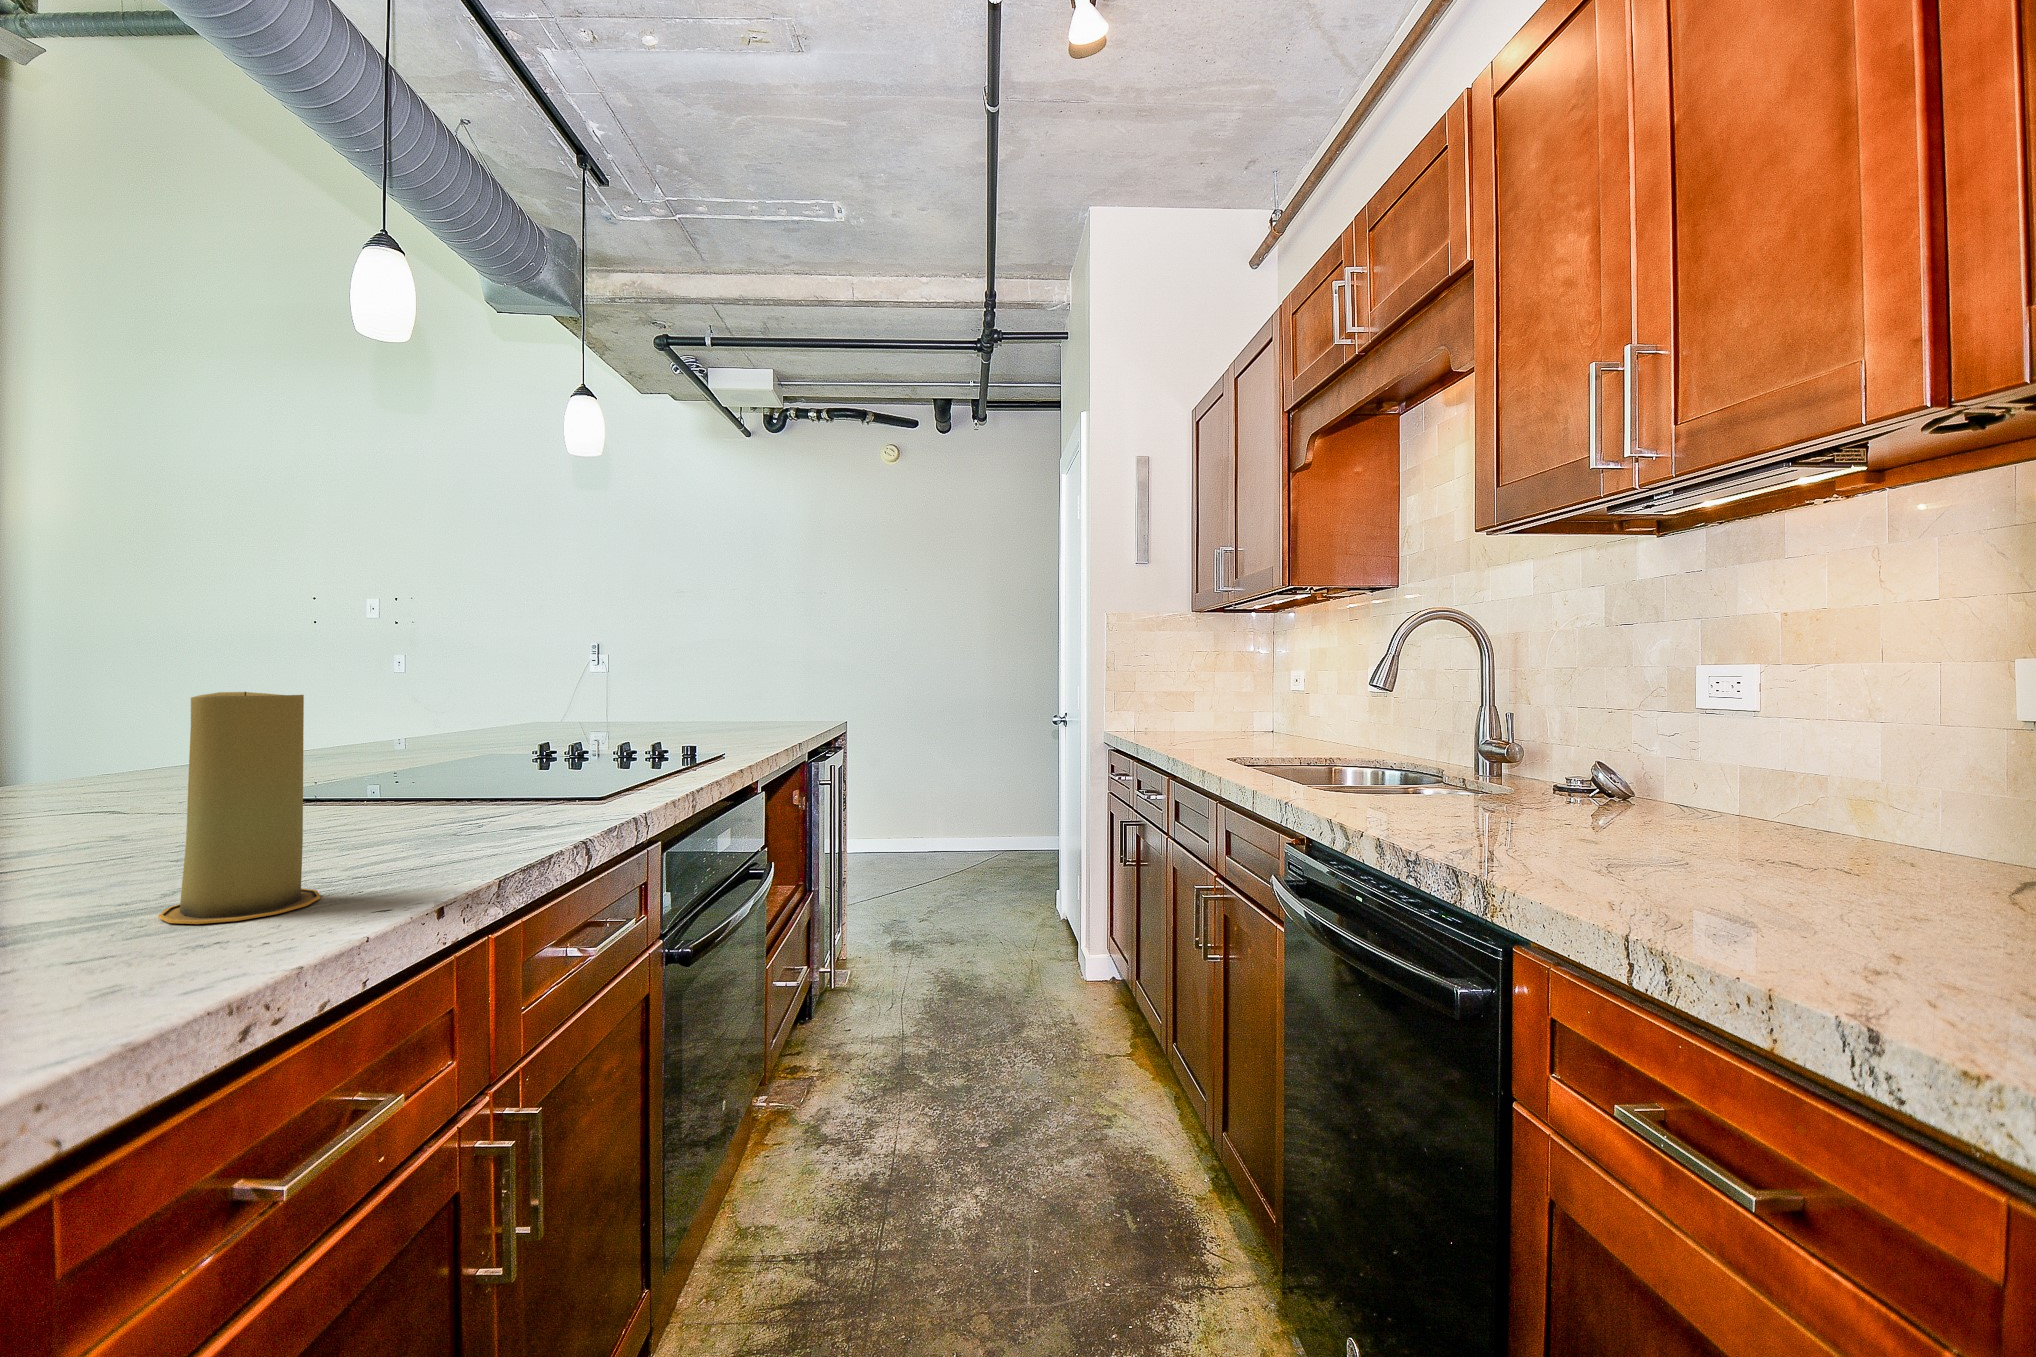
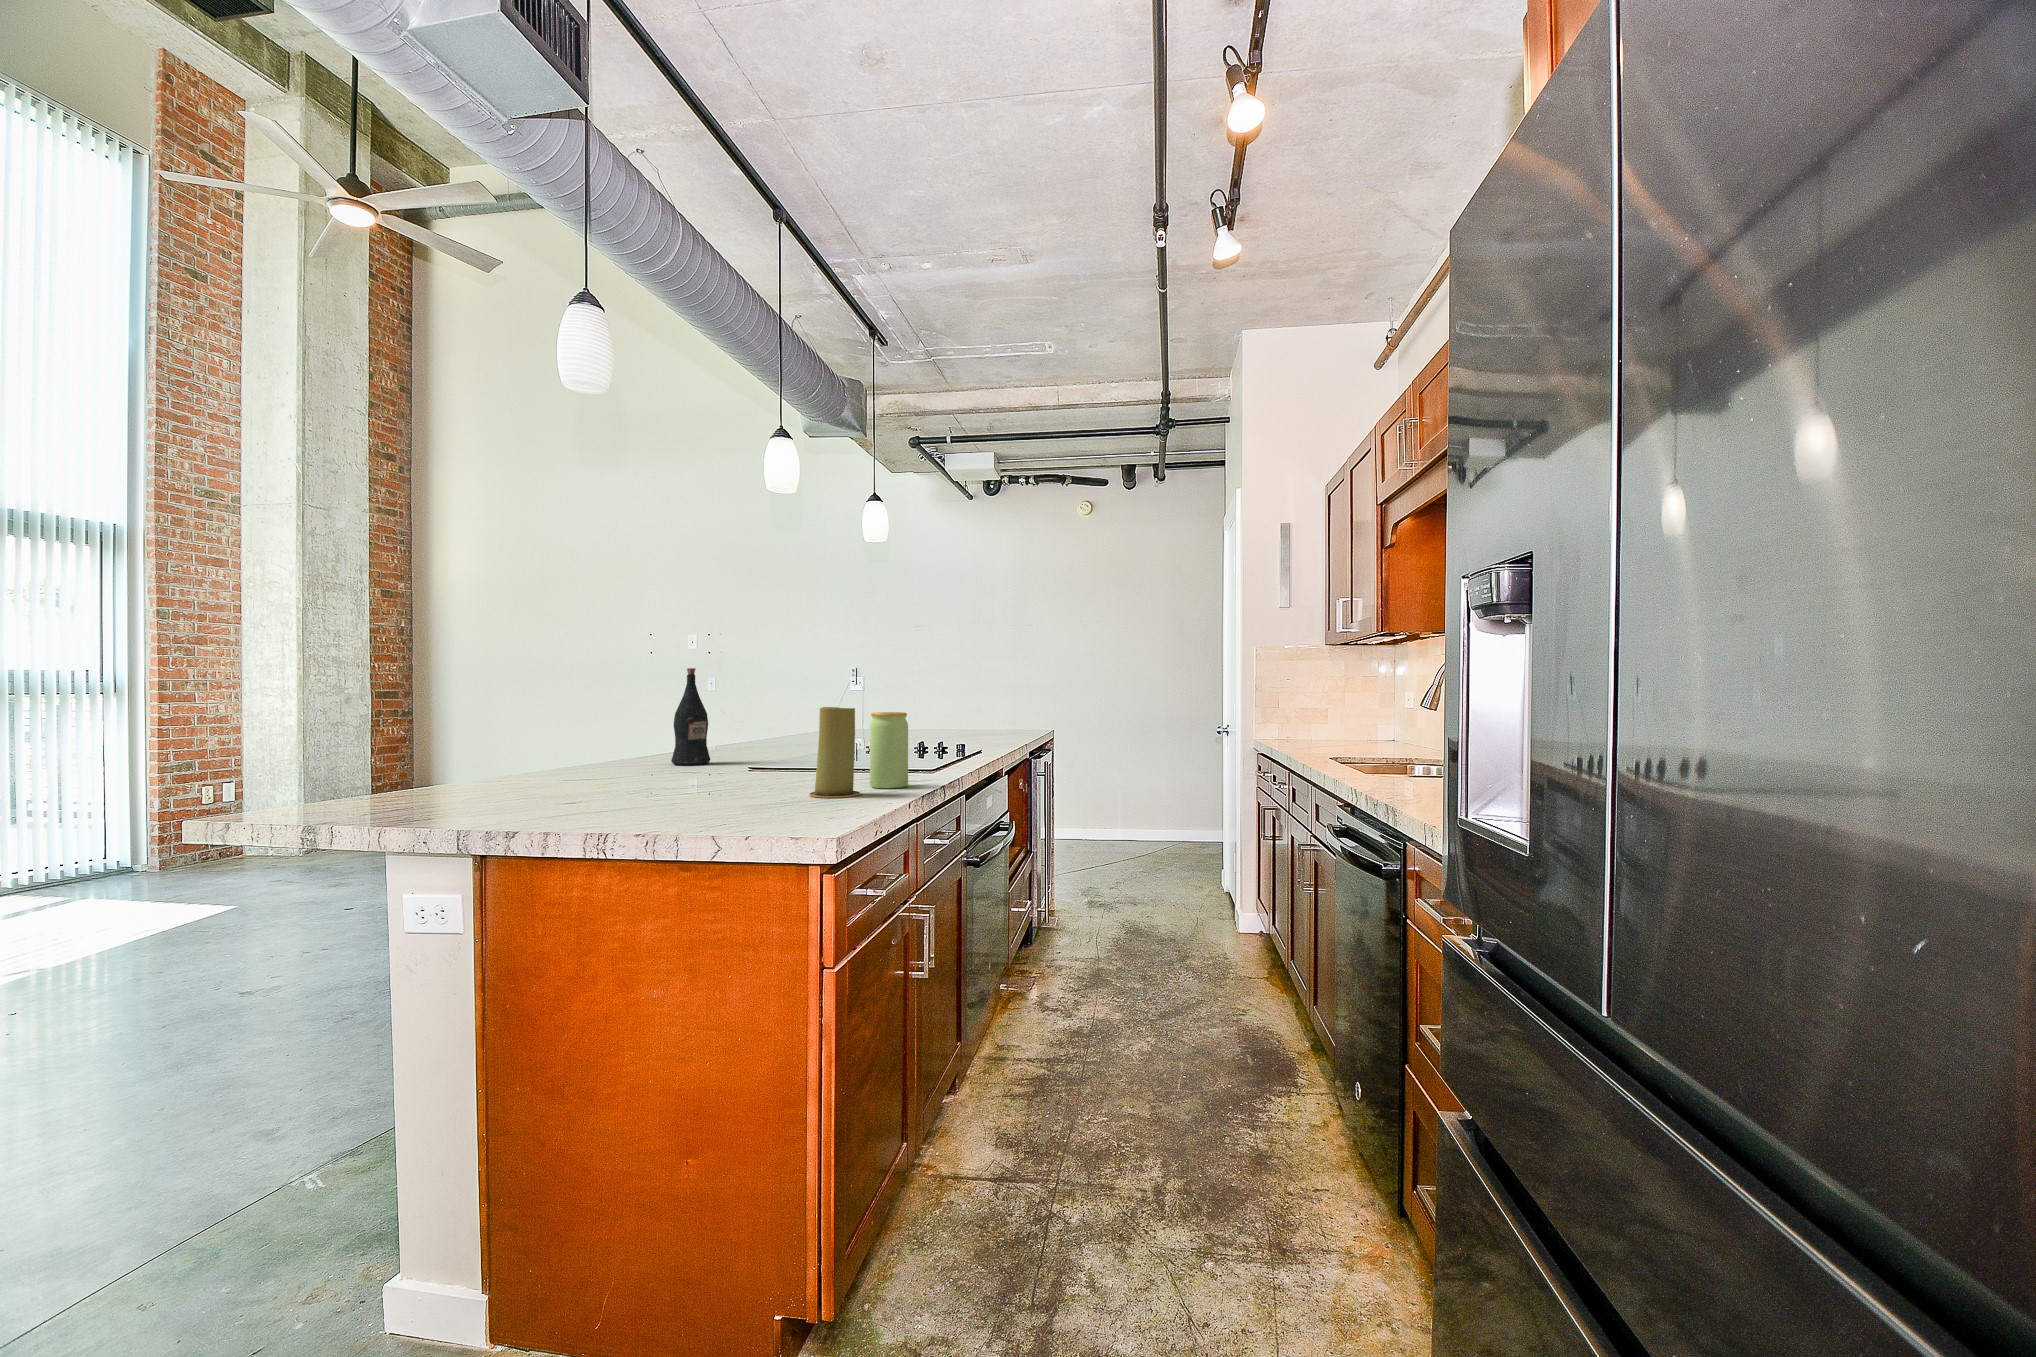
wine bottle: none [62,617,162,806] -> present [671,668,710,765]
jar: none [385,702,483,873] -> present [870,712,908,788]

